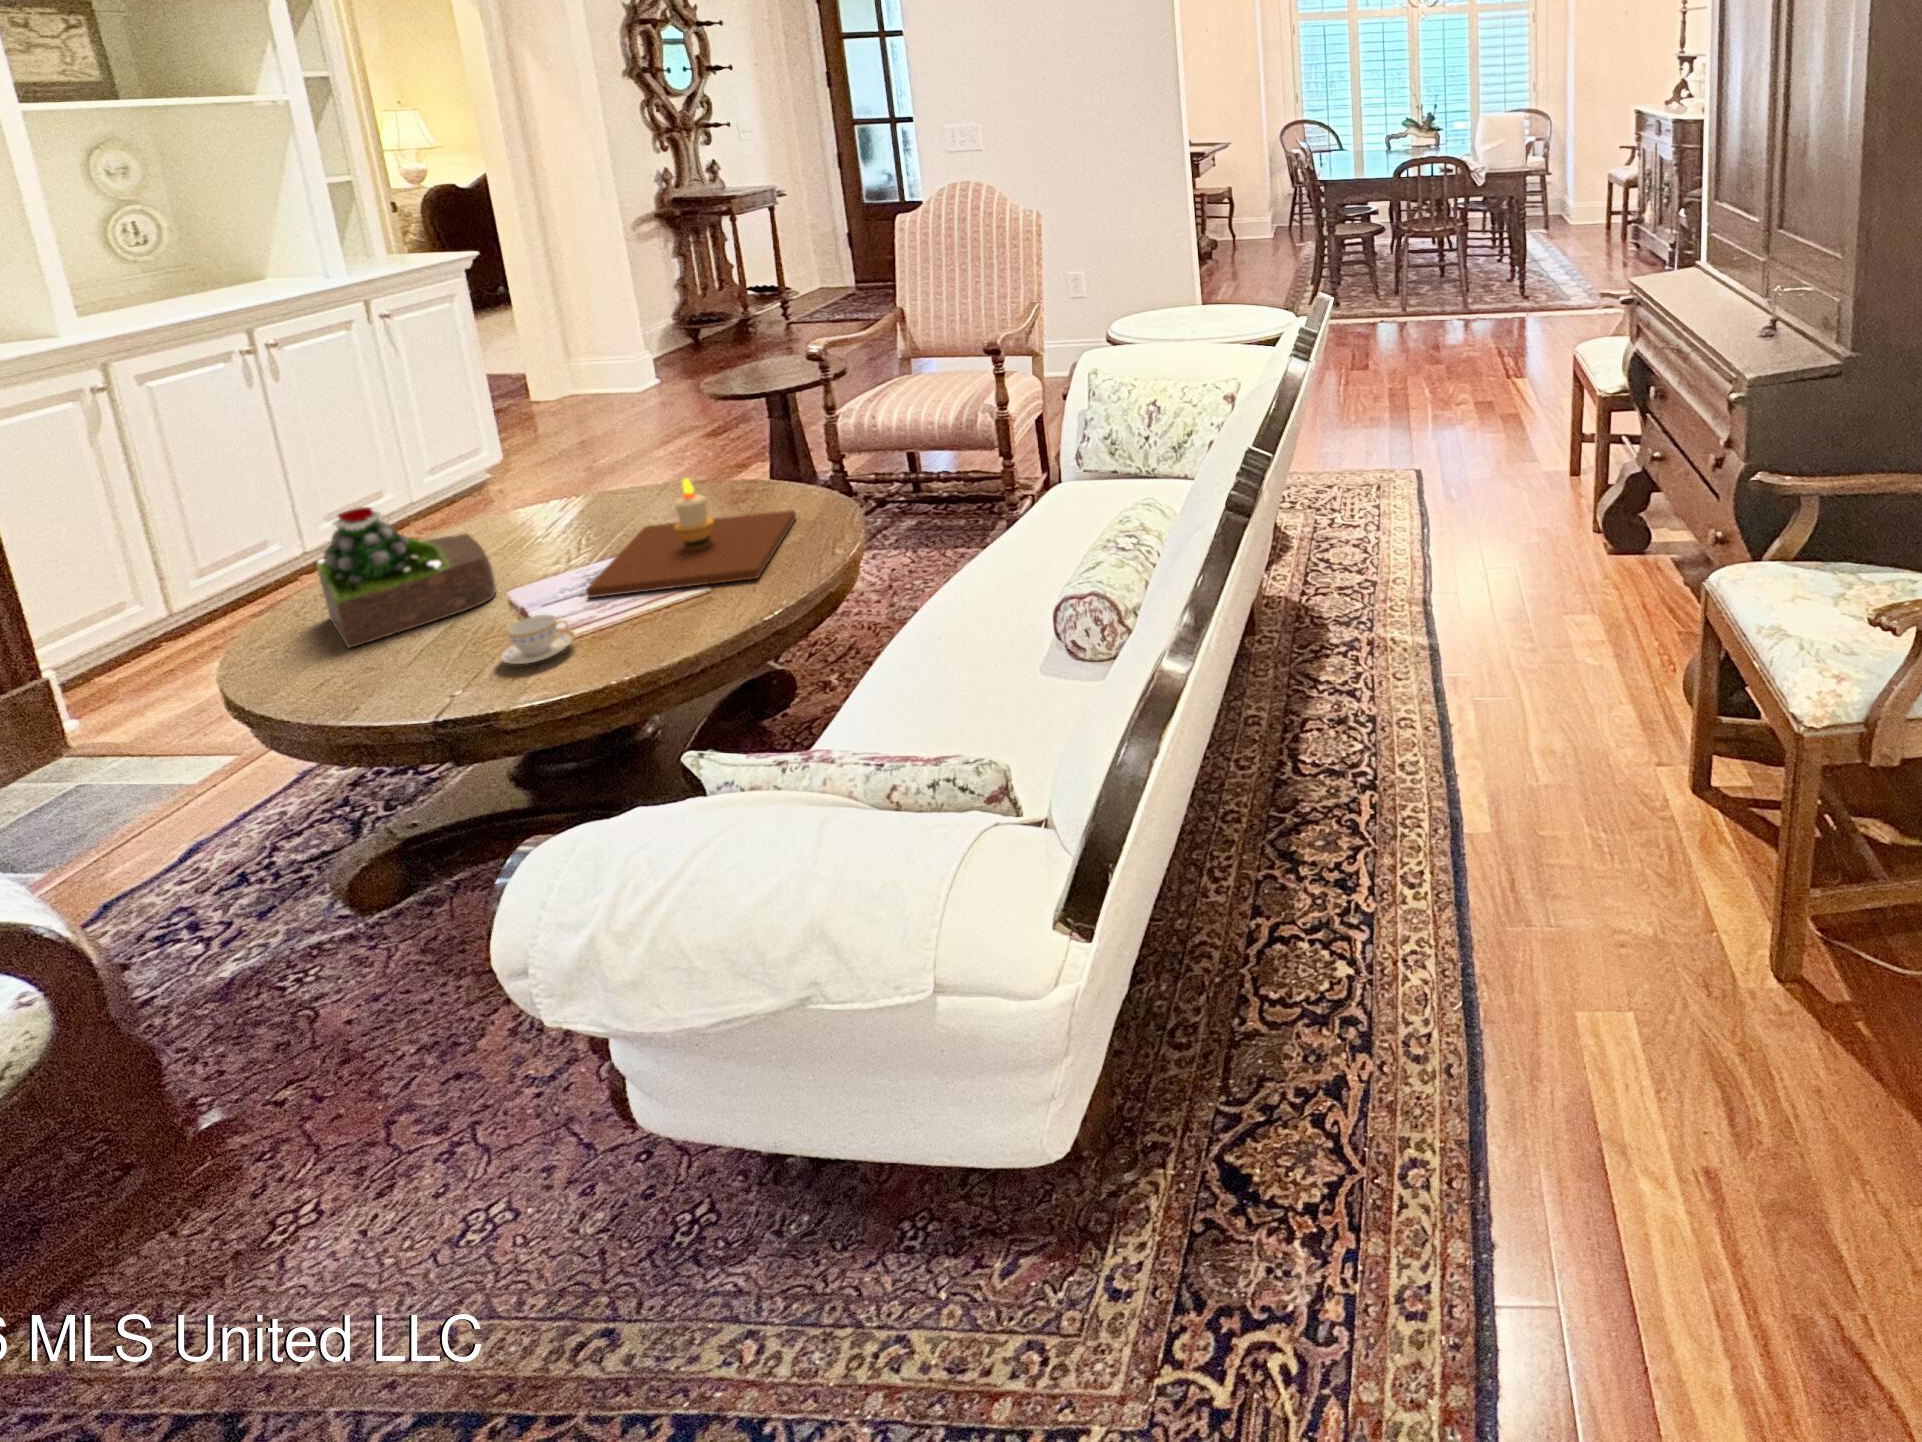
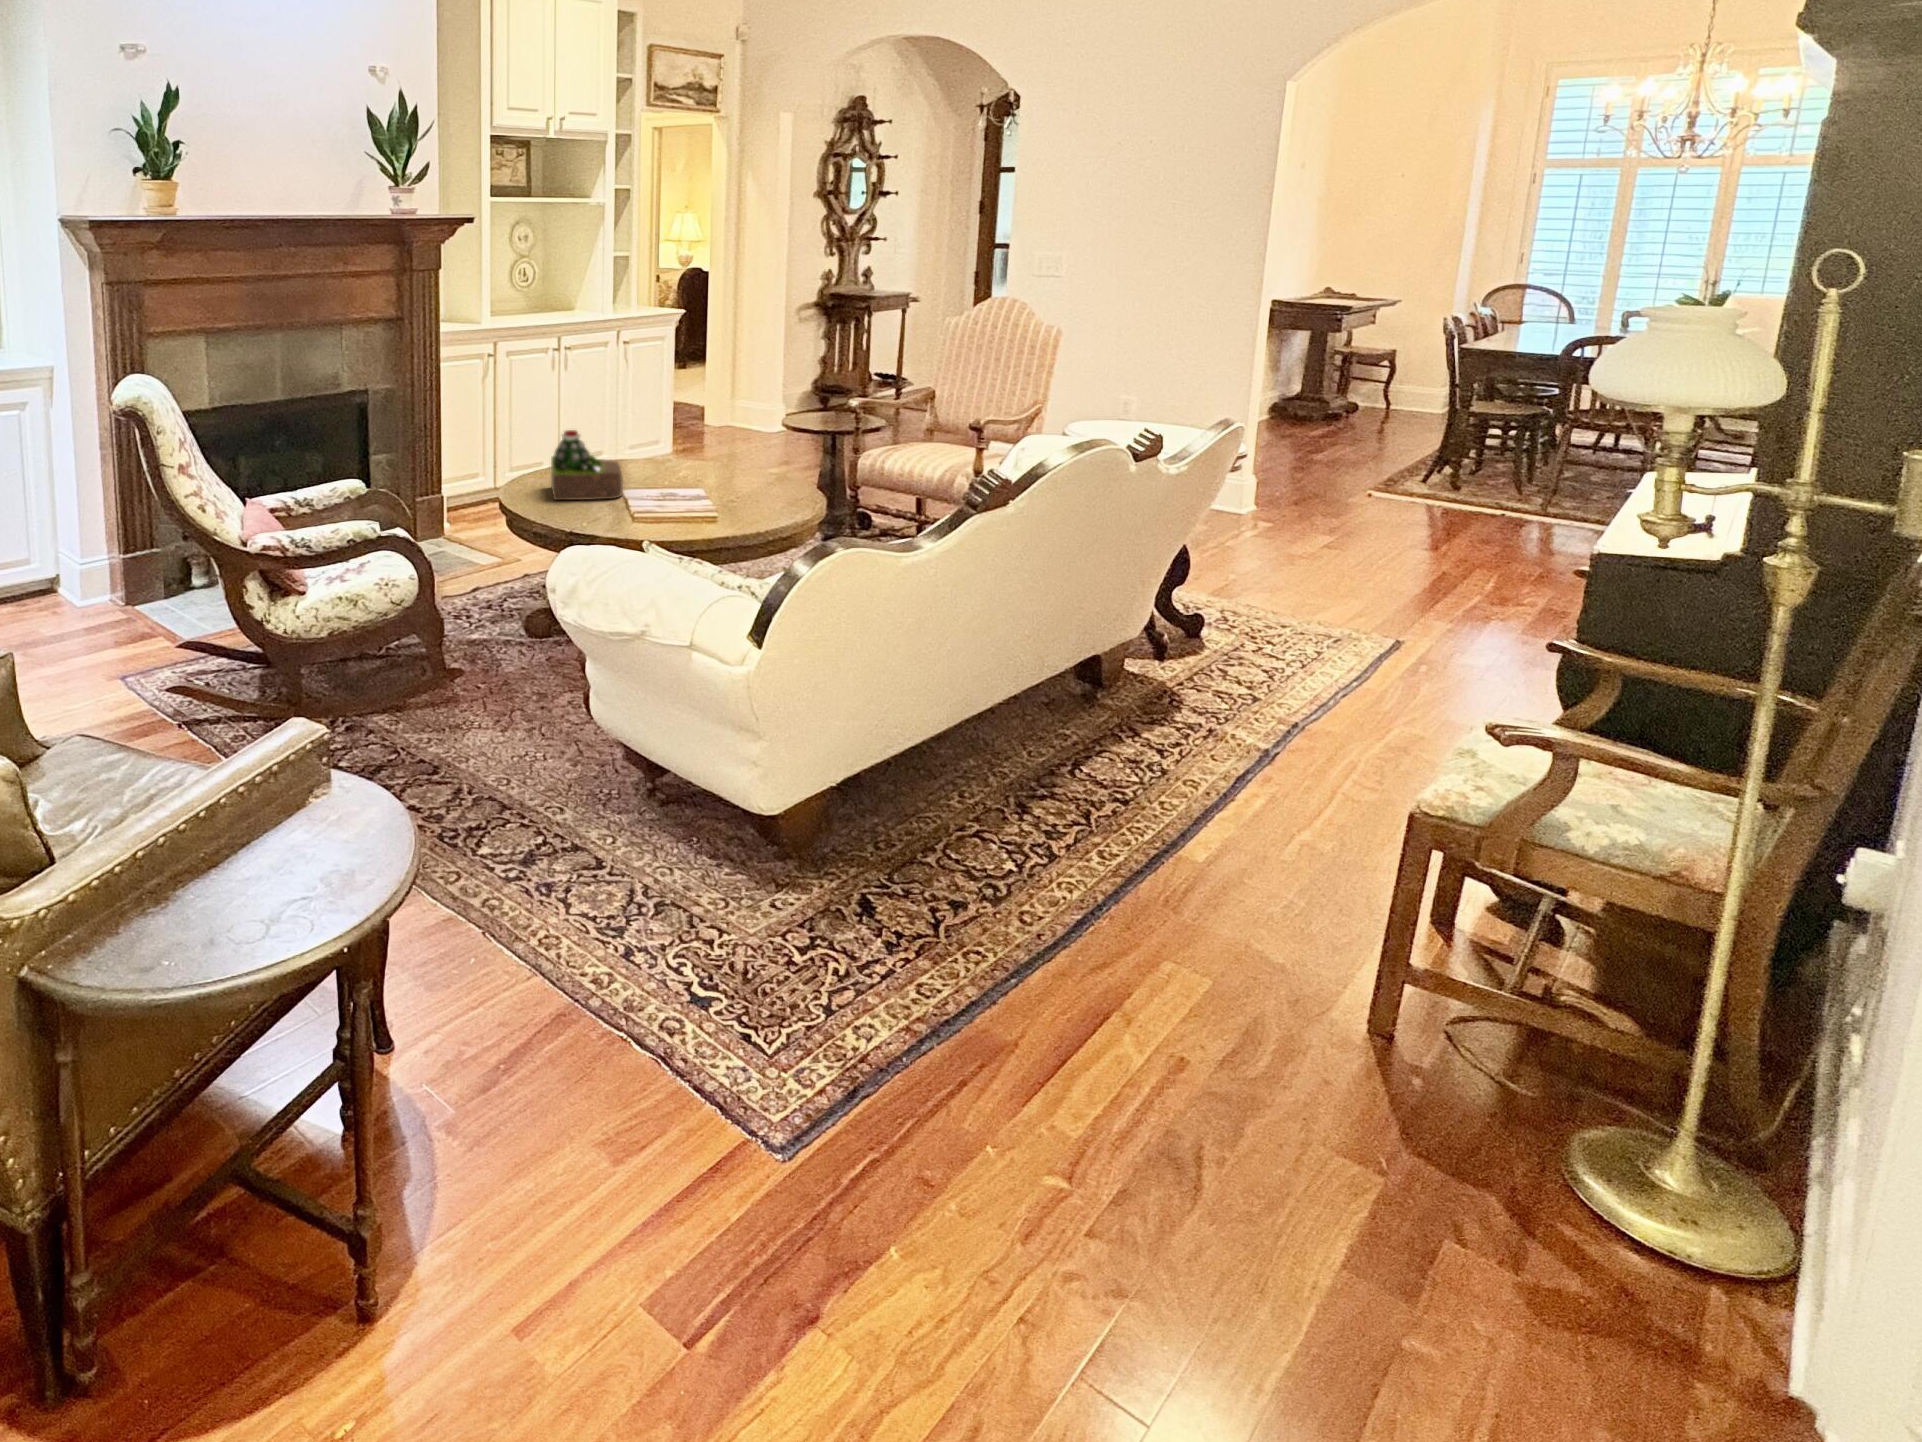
candle: present [586,478,796,598] -> none [660,454,788,523]
teacup: present [496,615,575,664] -> none [608,504,646,527]

